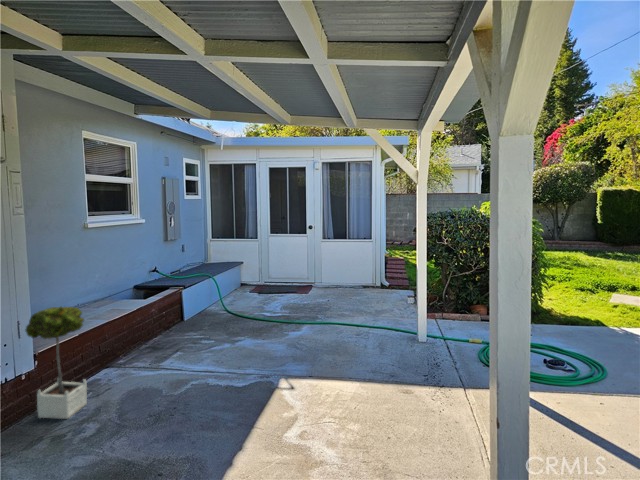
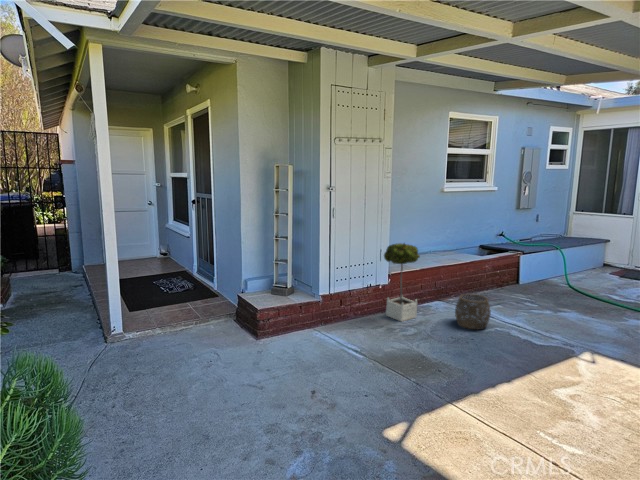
woven basket: none [140,350,184,396] -> present [455,294,491,329]

